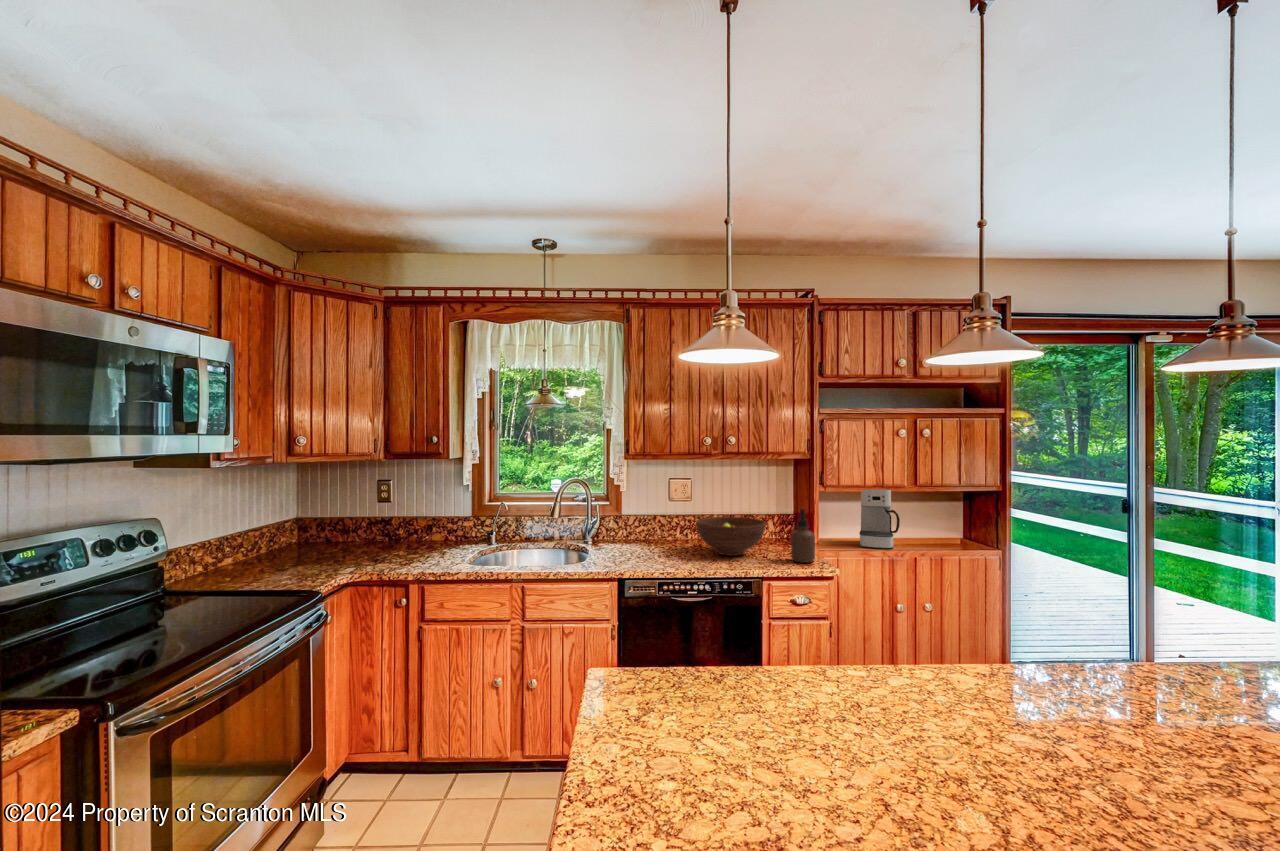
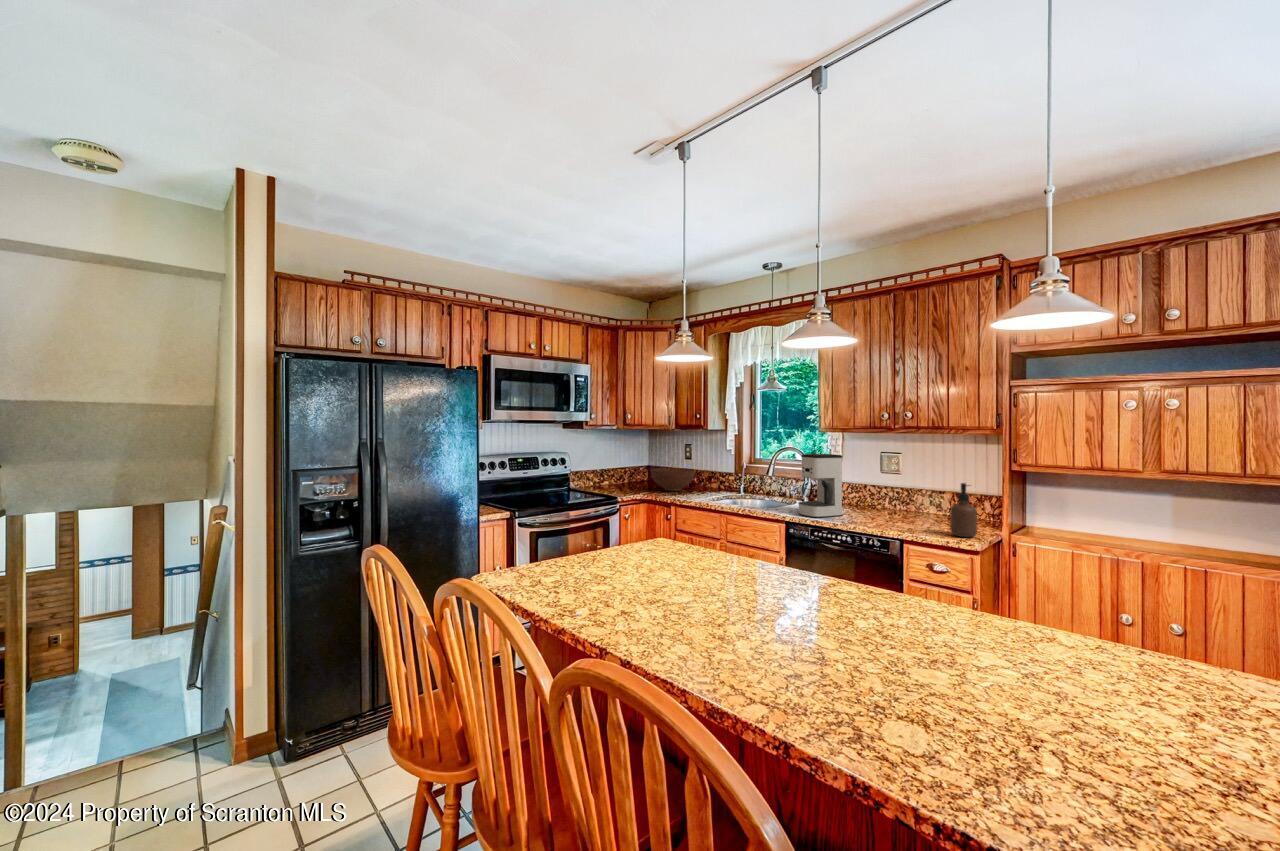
coffee maker: present [859,490,900,549] -> present [799,454,842,518]
fruit bowl: present [696,517,766,556] -> present [651,468,695,491]

